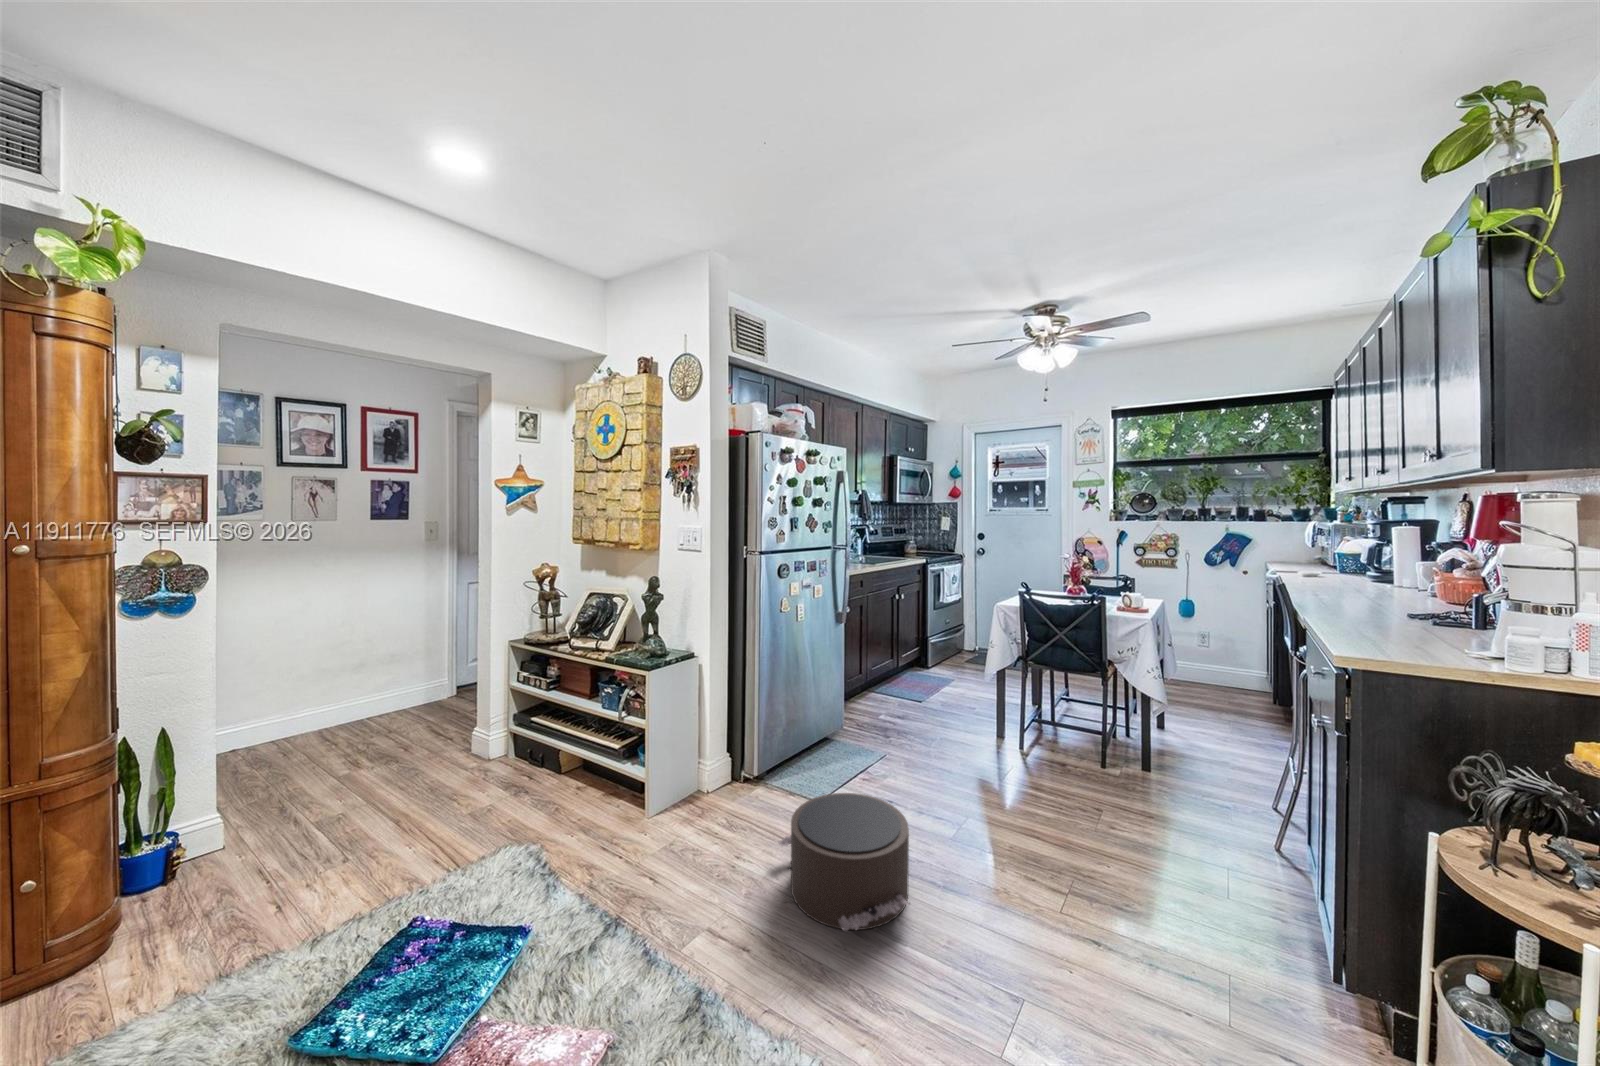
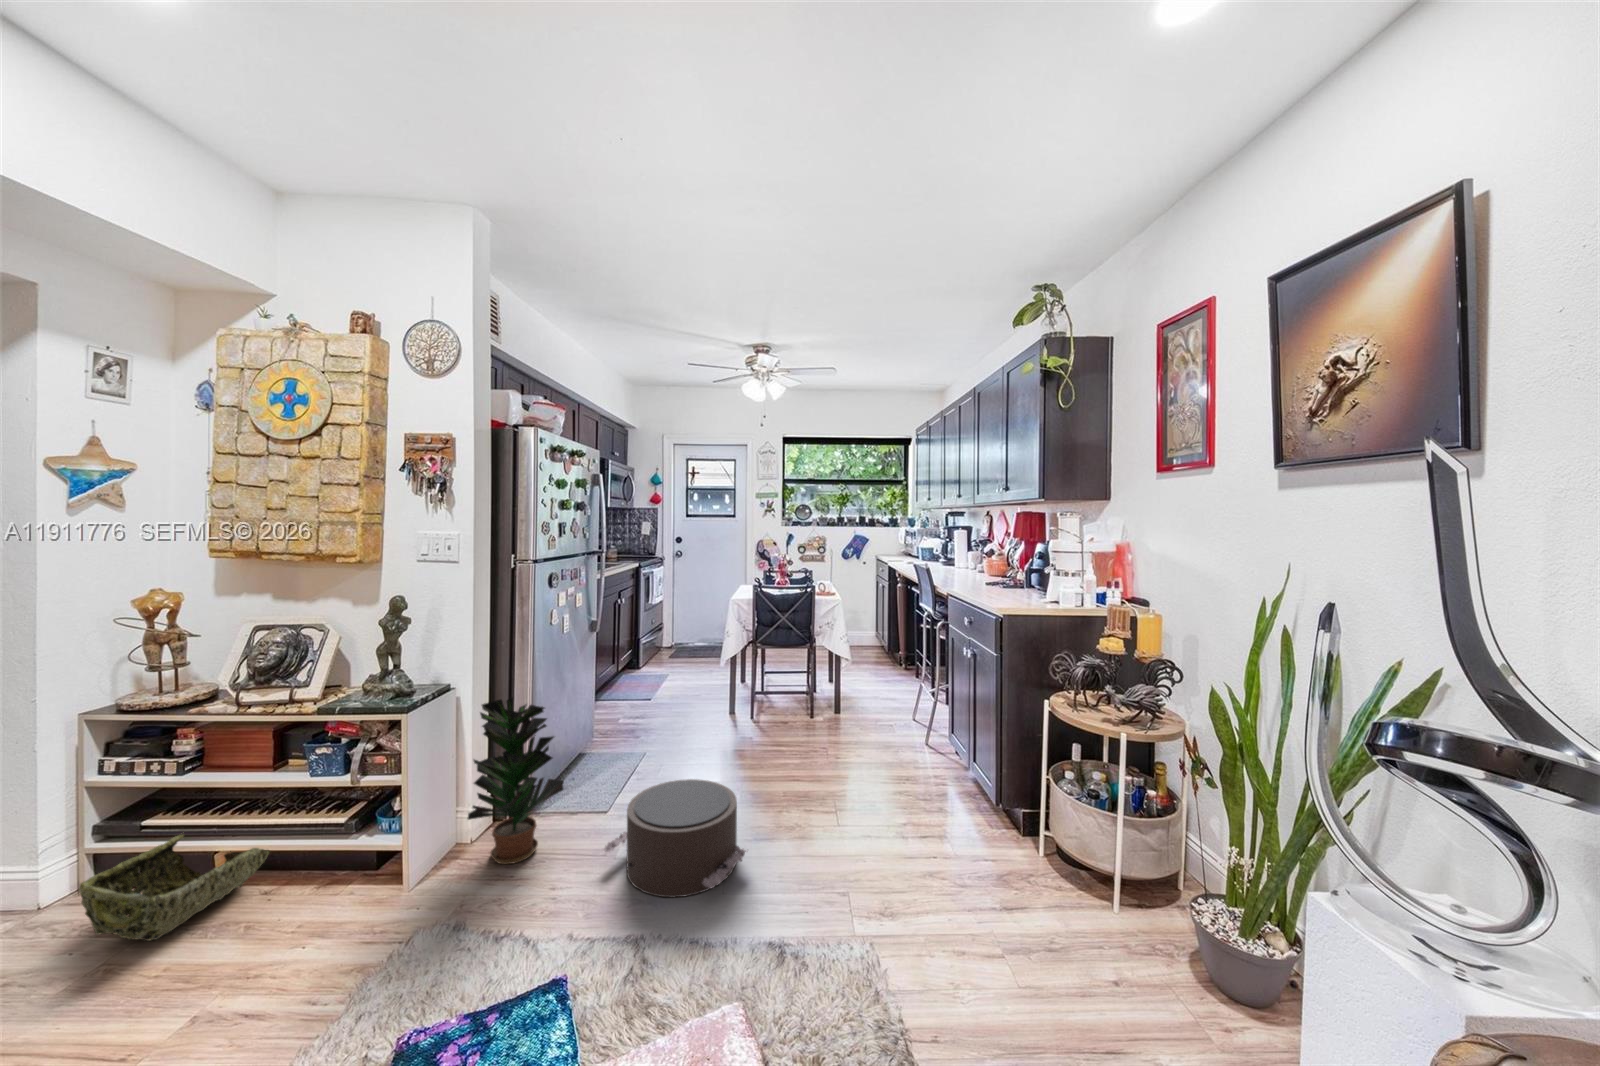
potted plant: none [681,675,771,826] -> present [468,698,564,864]
woven basket: none [488,727,593,798] -> present [78,835,270,941]

